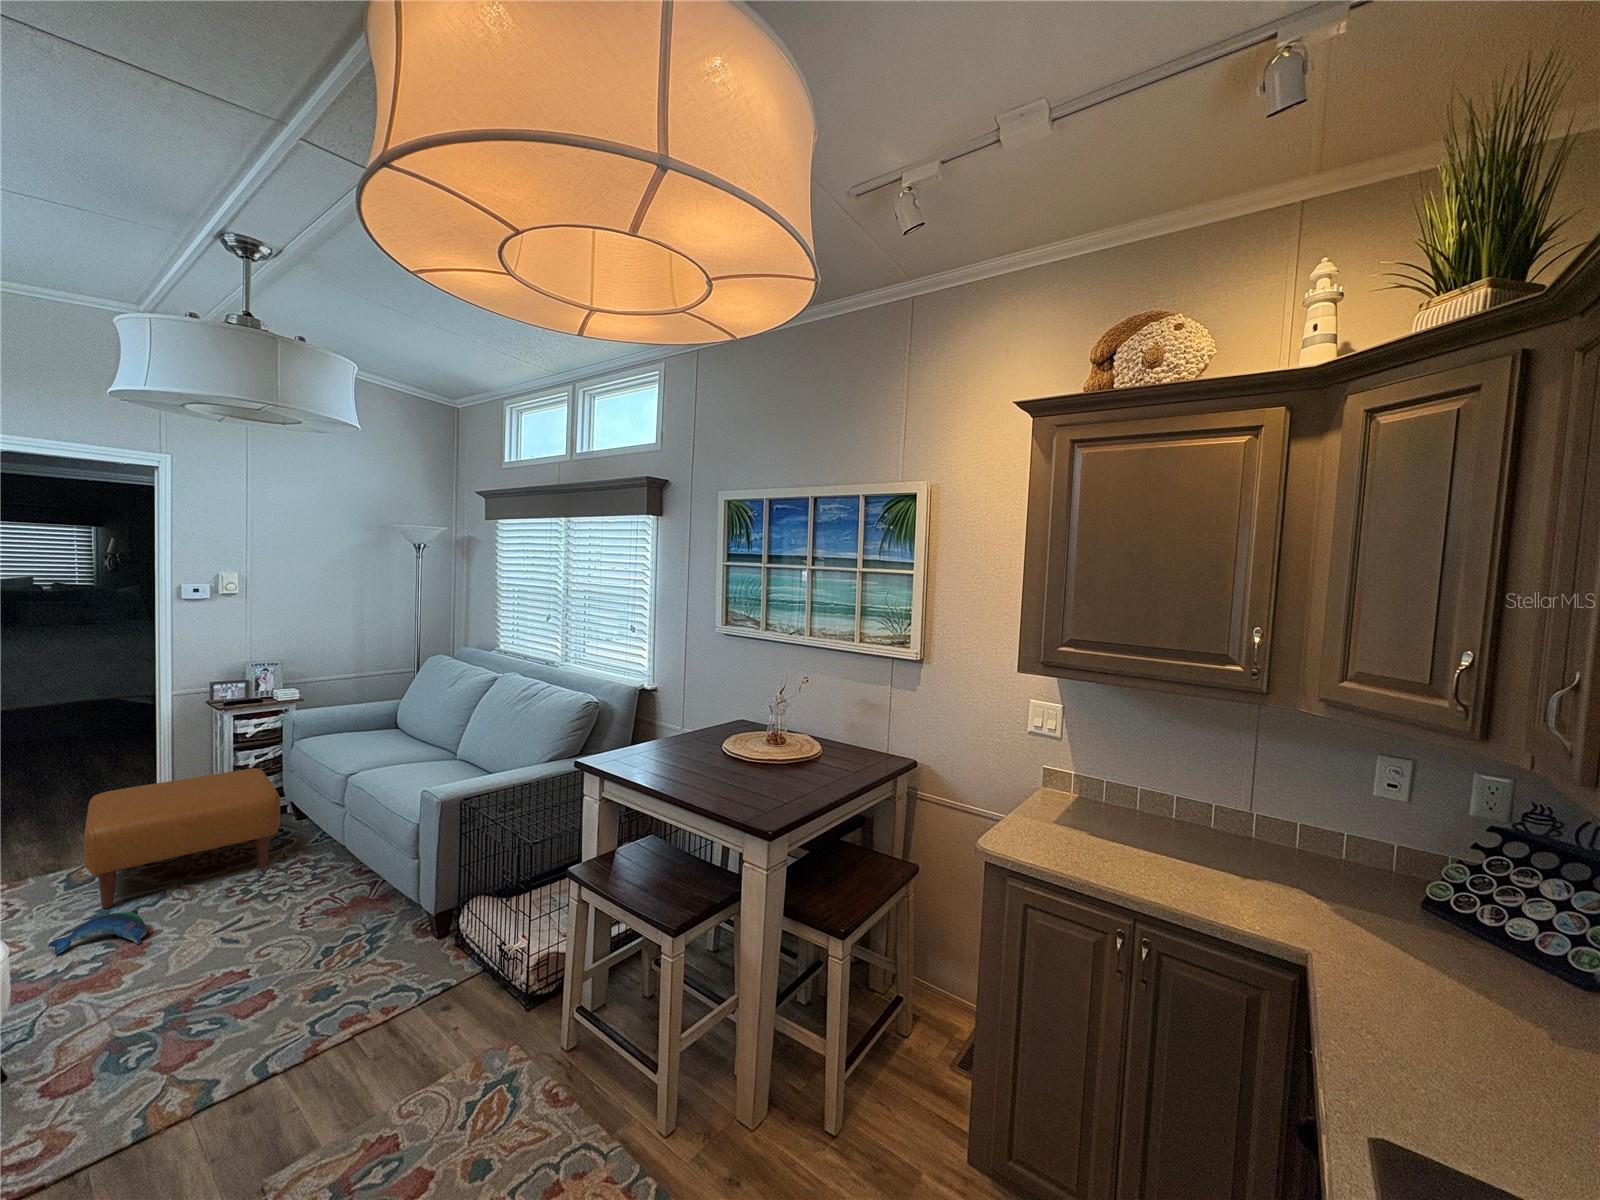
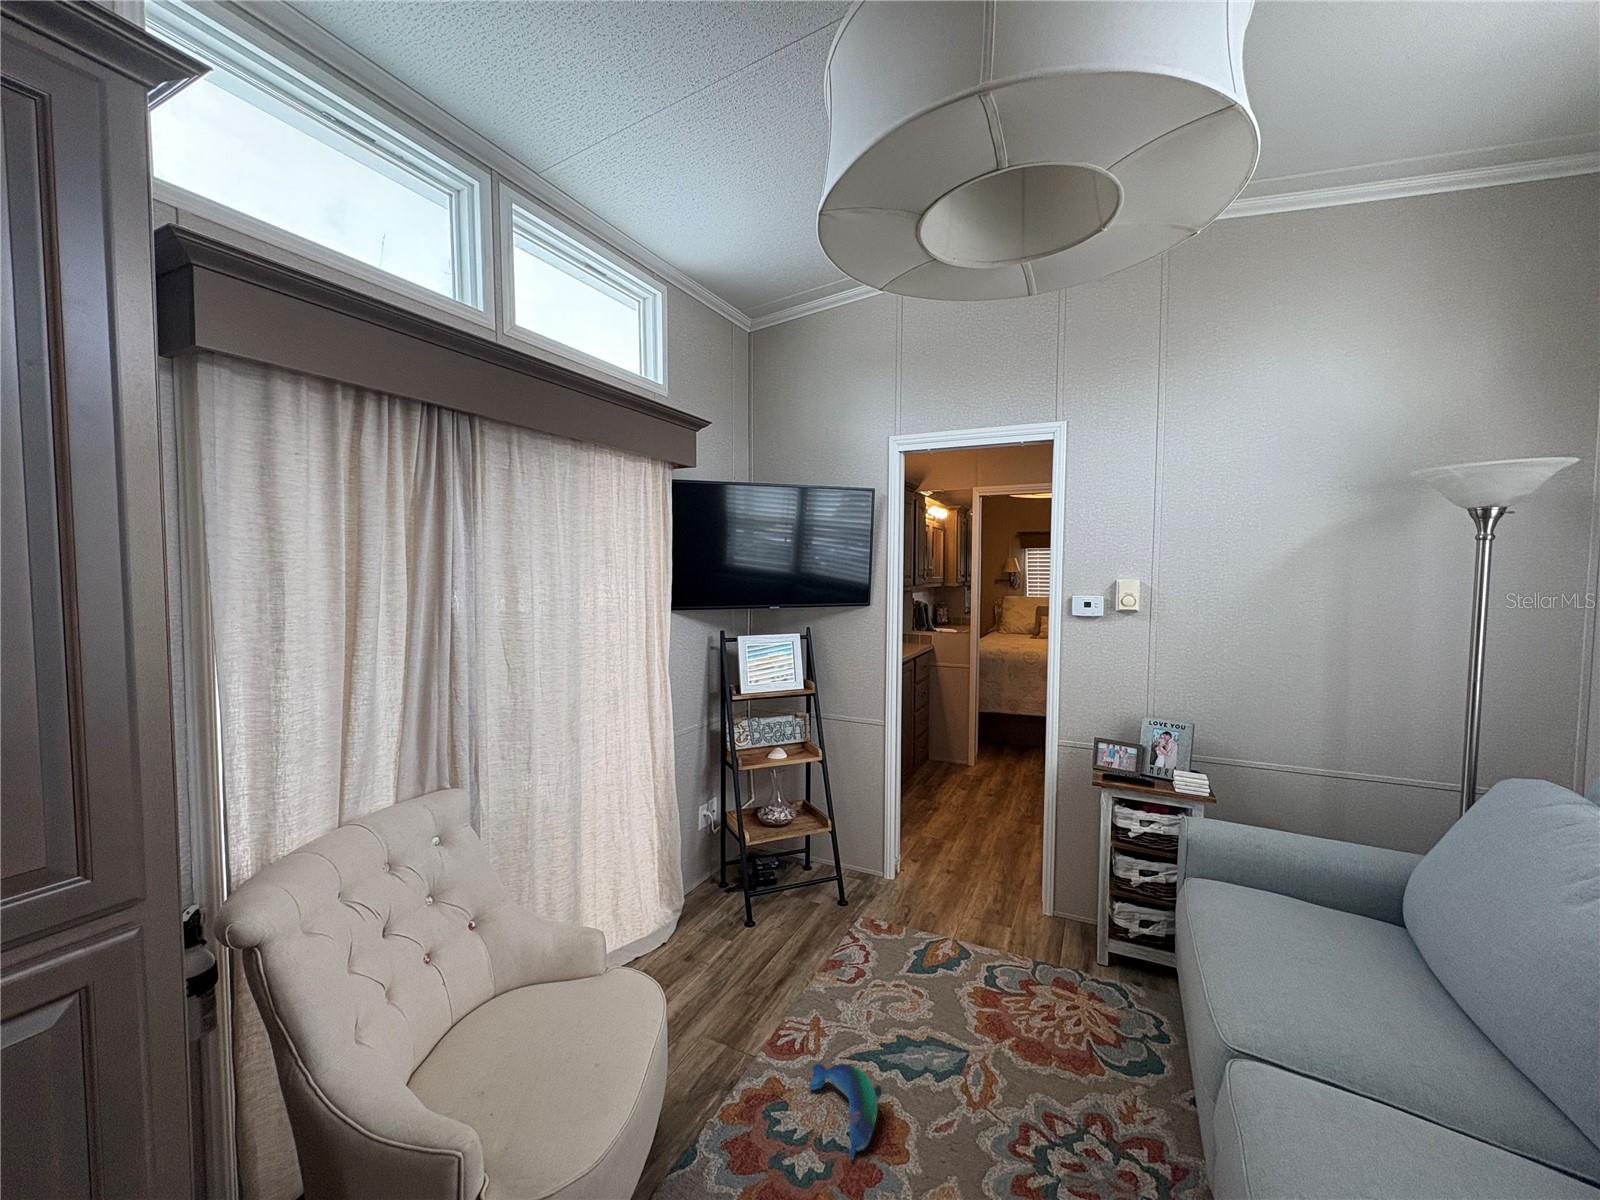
ottoman: present [84,768,280,908] -> none [885,857,1131,1114]

